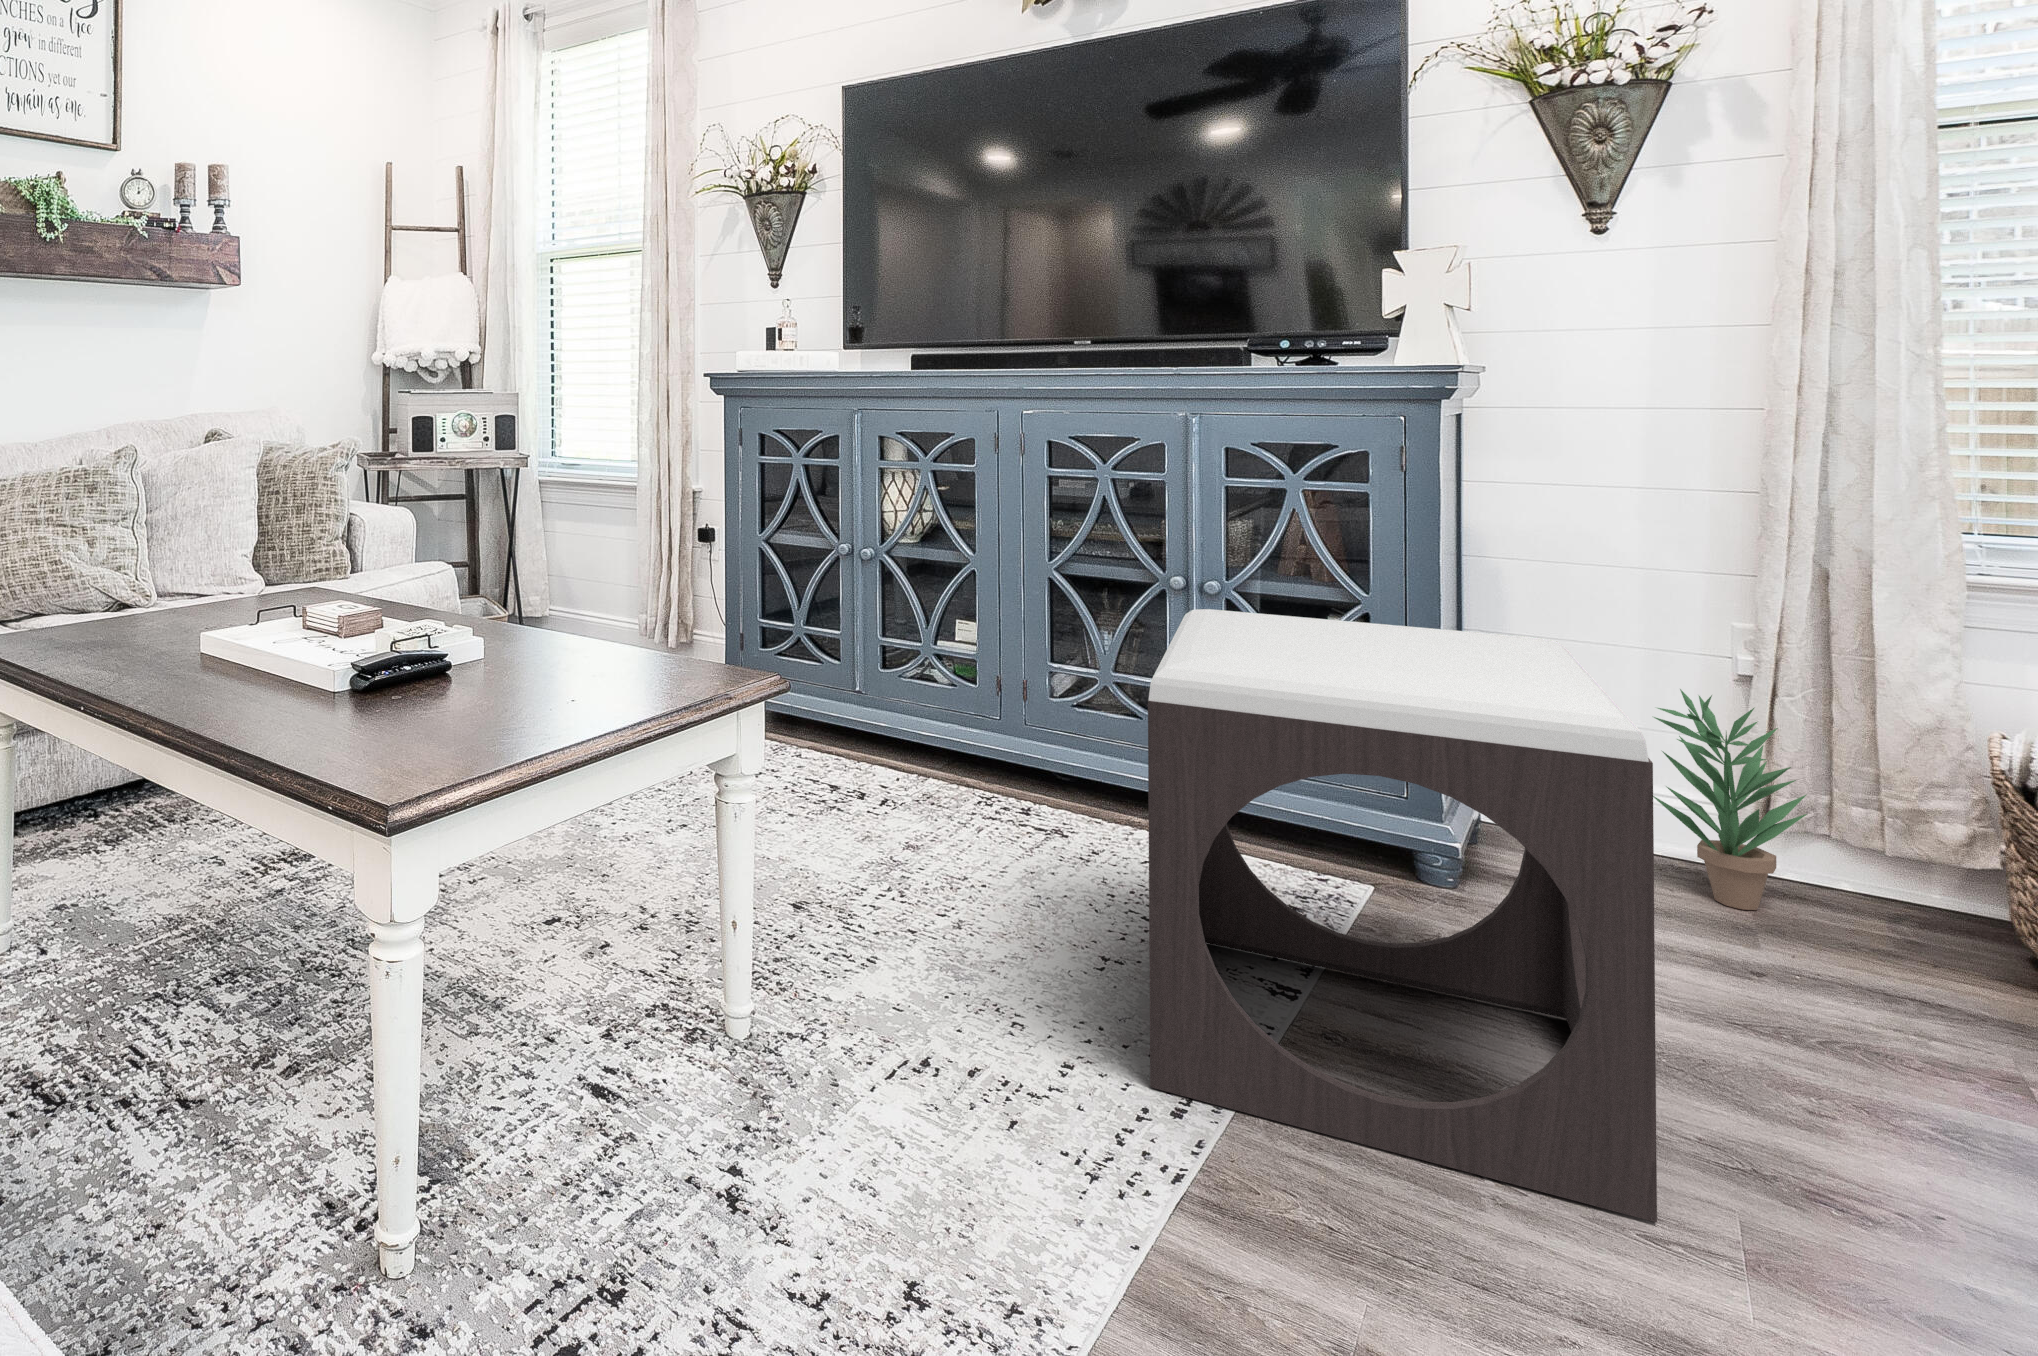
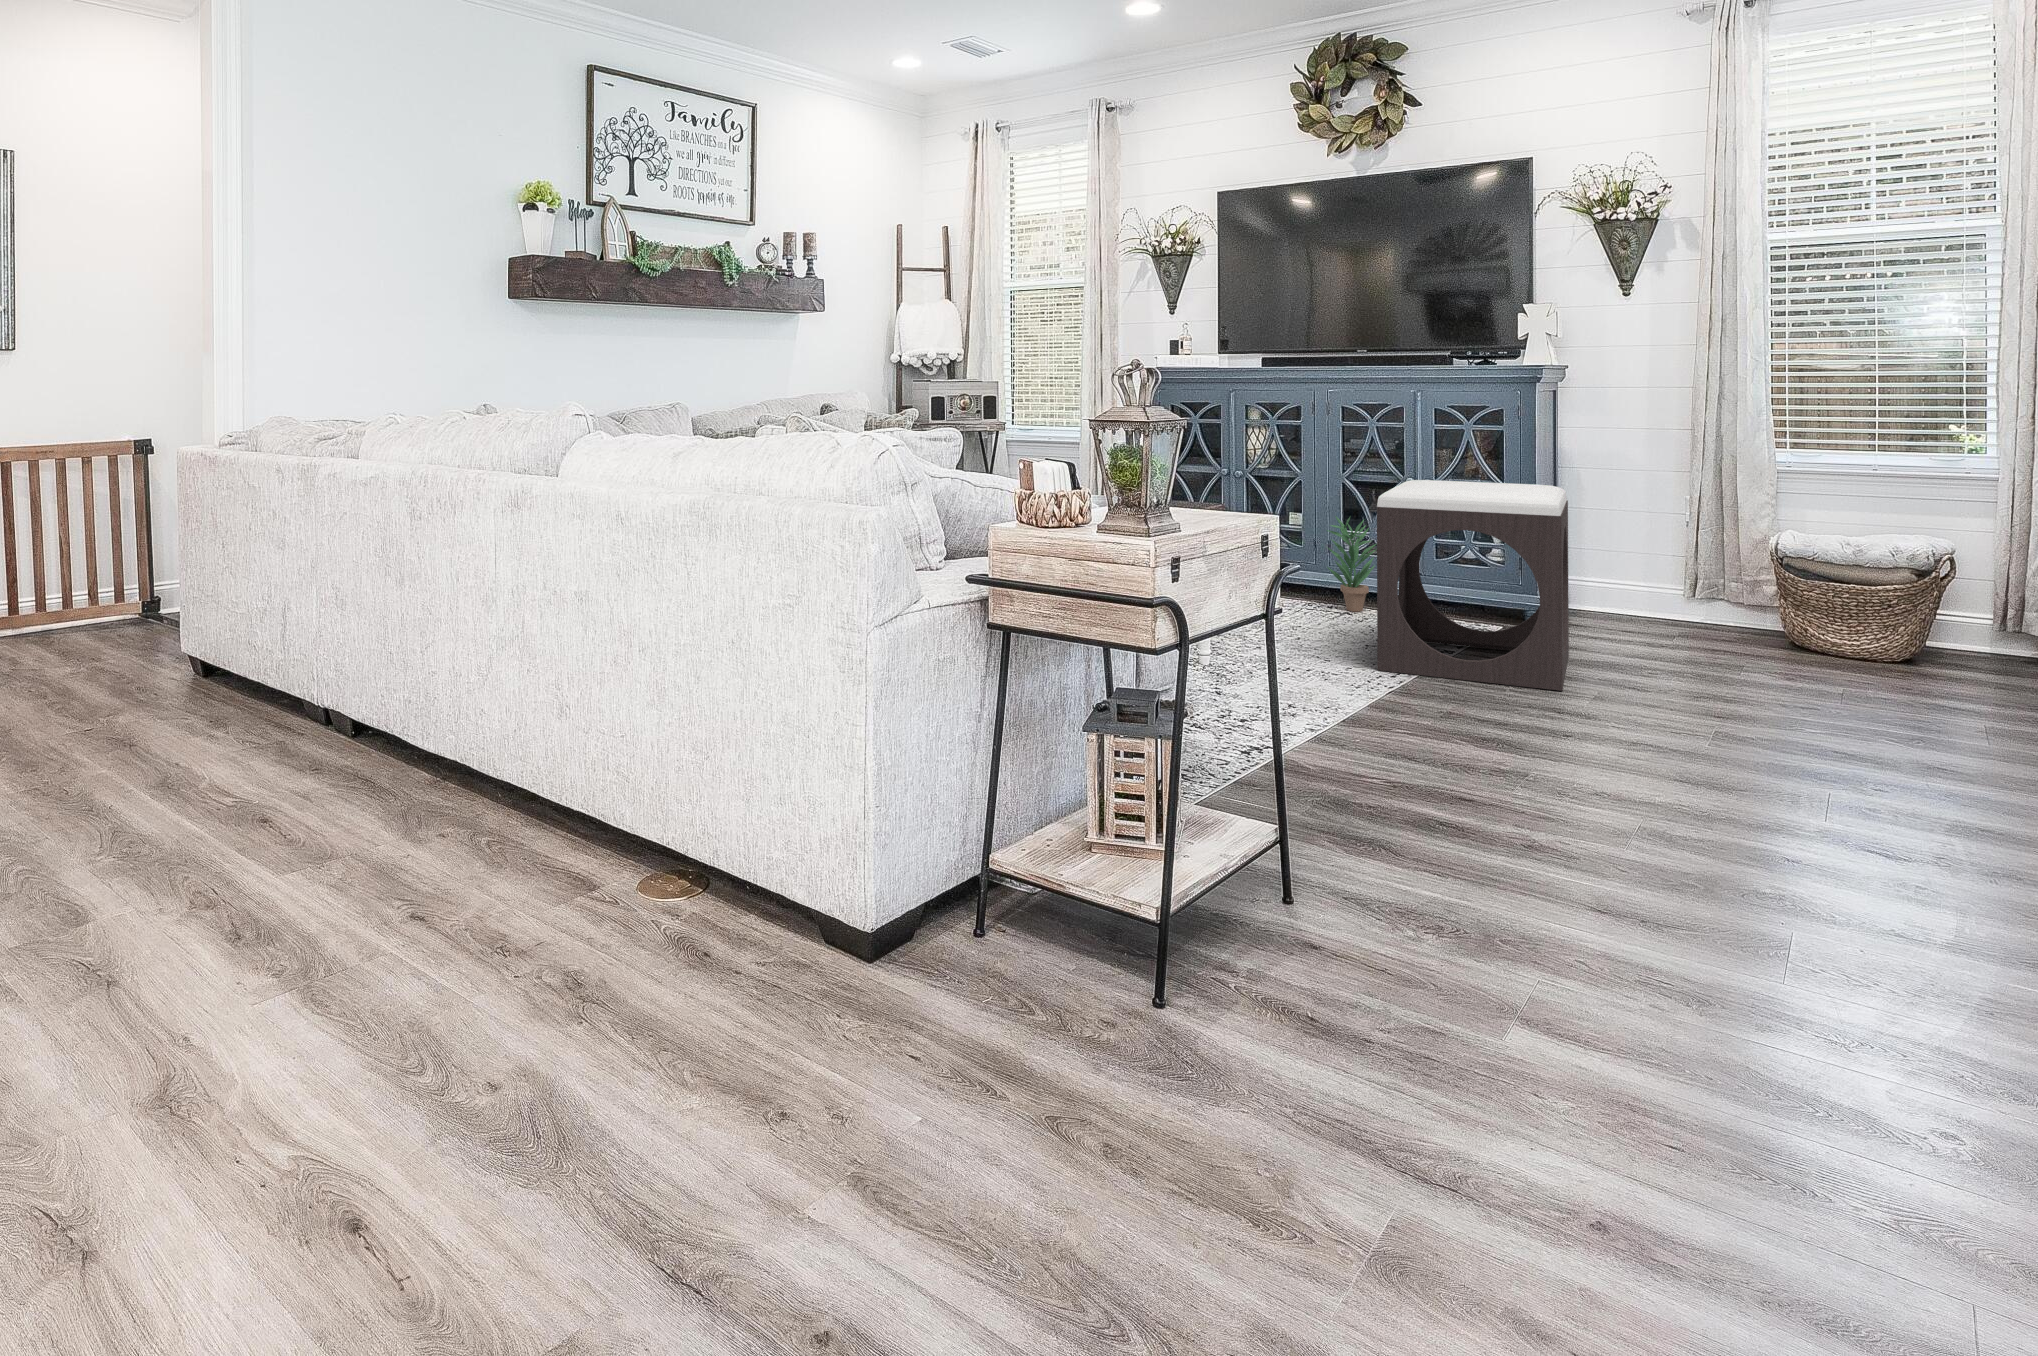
potted plant: present [1653,689,1807,910] -> present [1327,516,1376,612]

